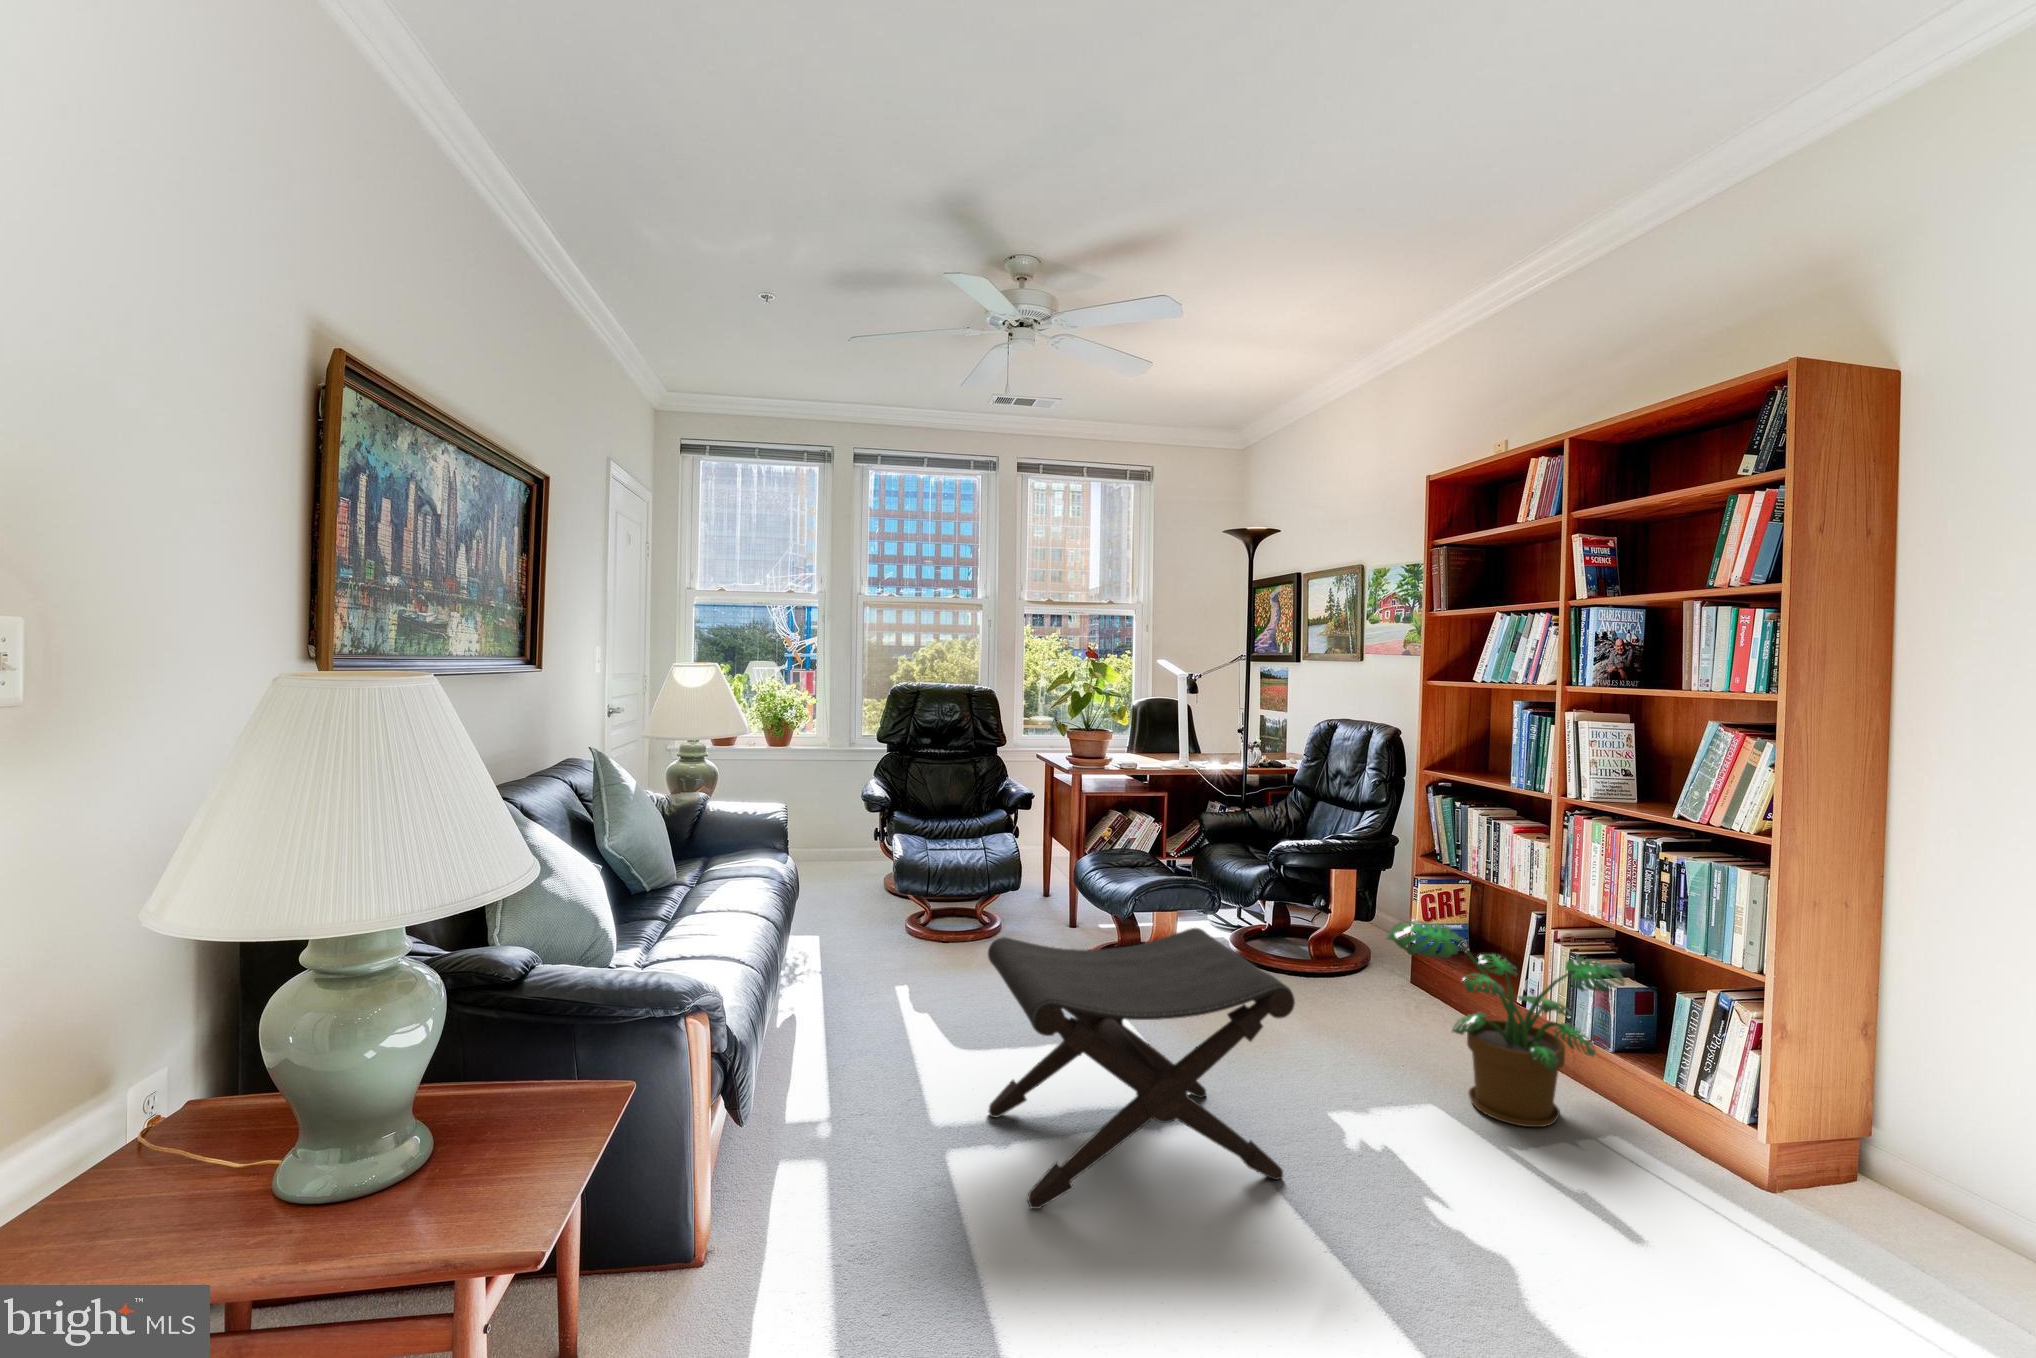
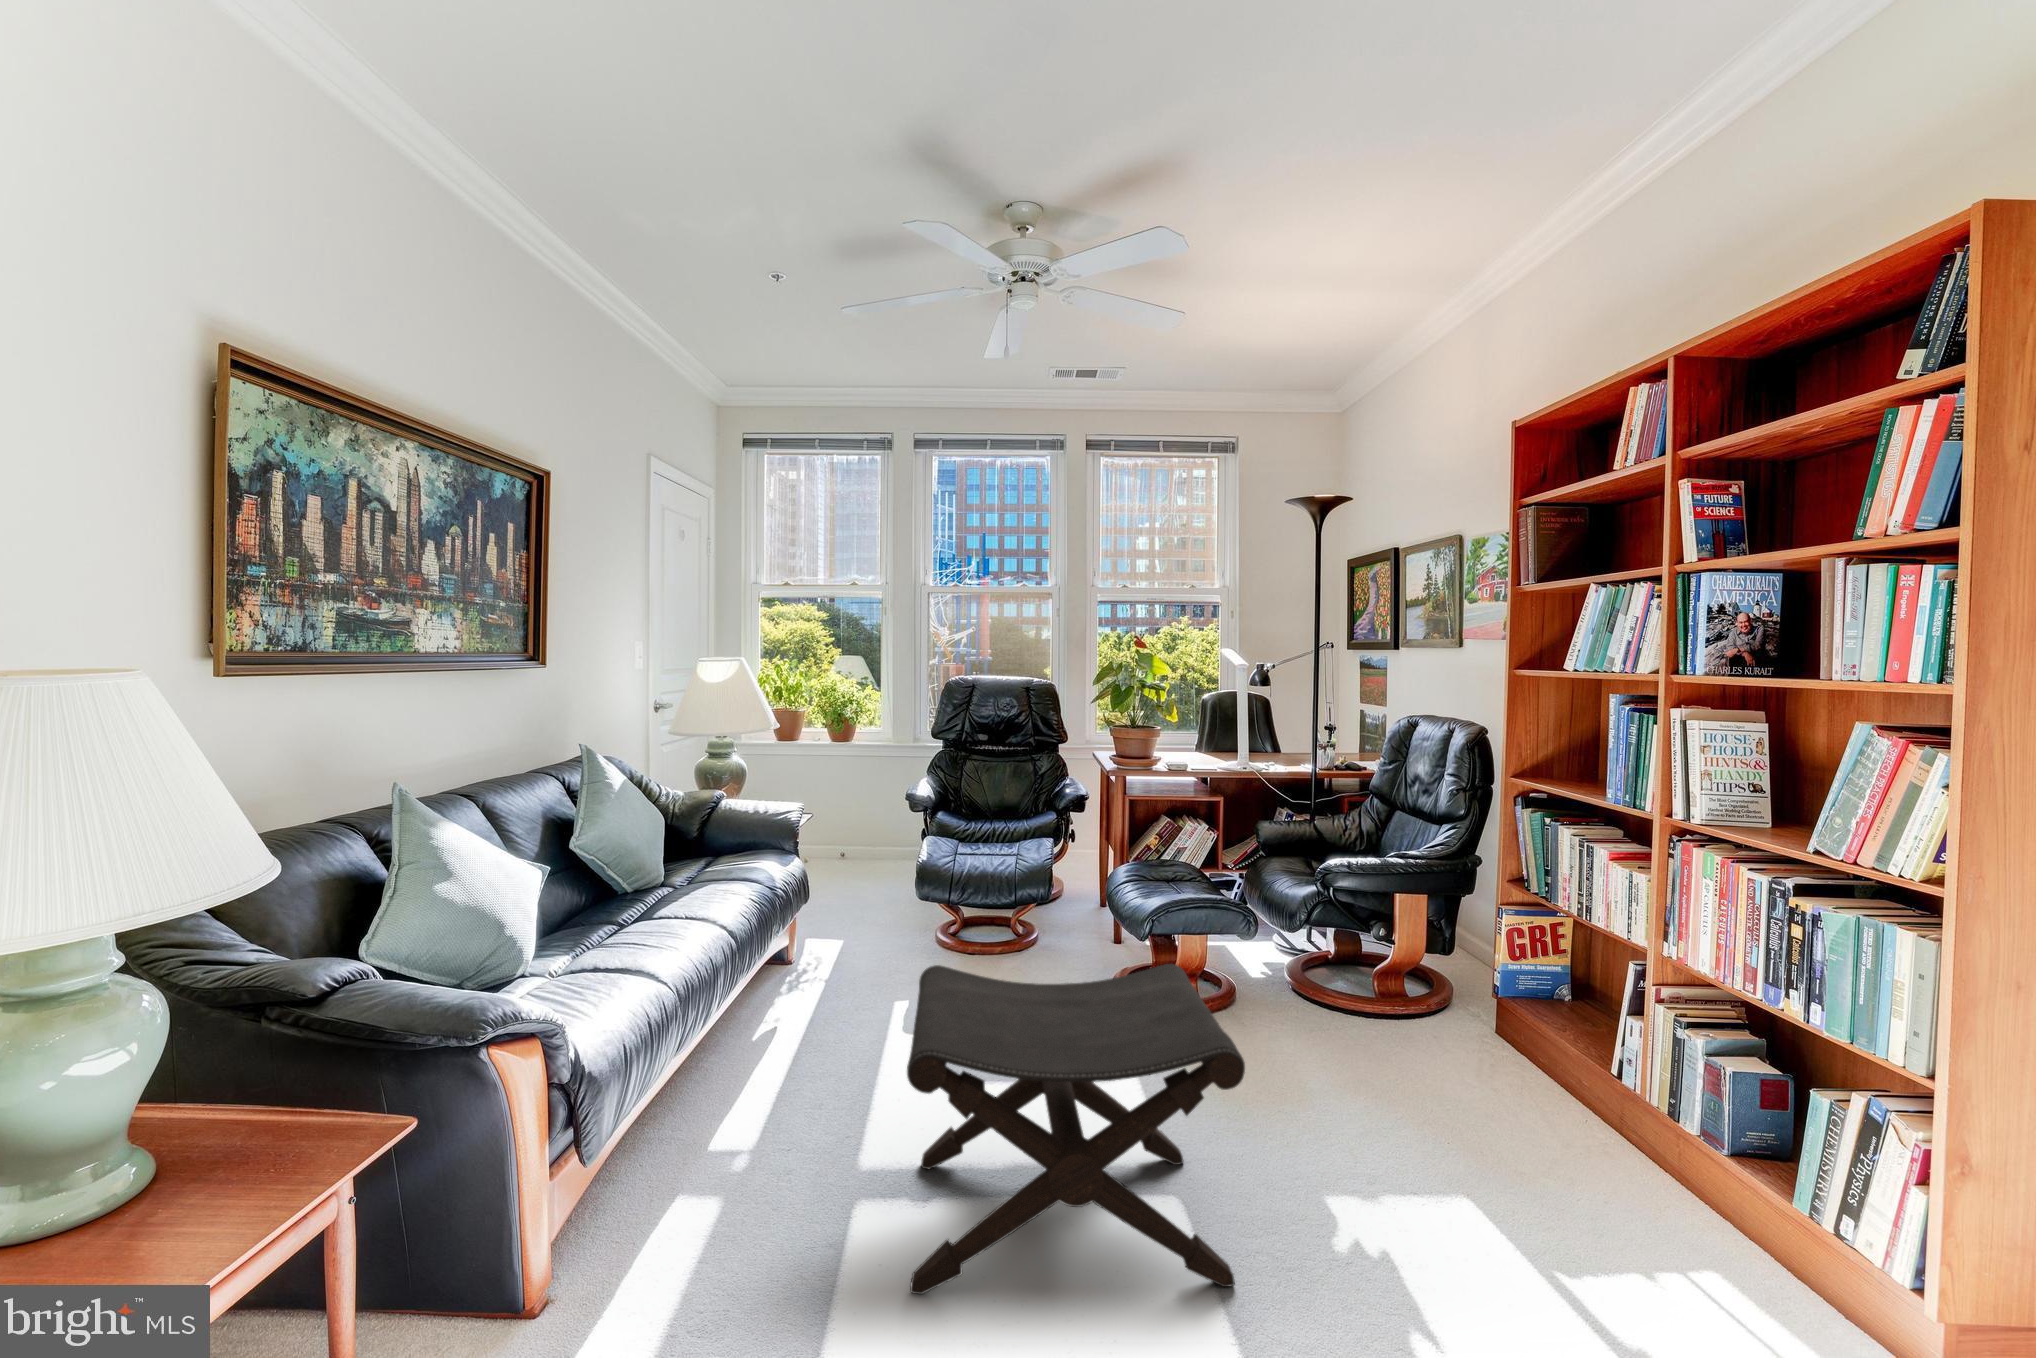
potted plant: present [1386,921,1625,1127] -> none [1422,966,1735,1248]

